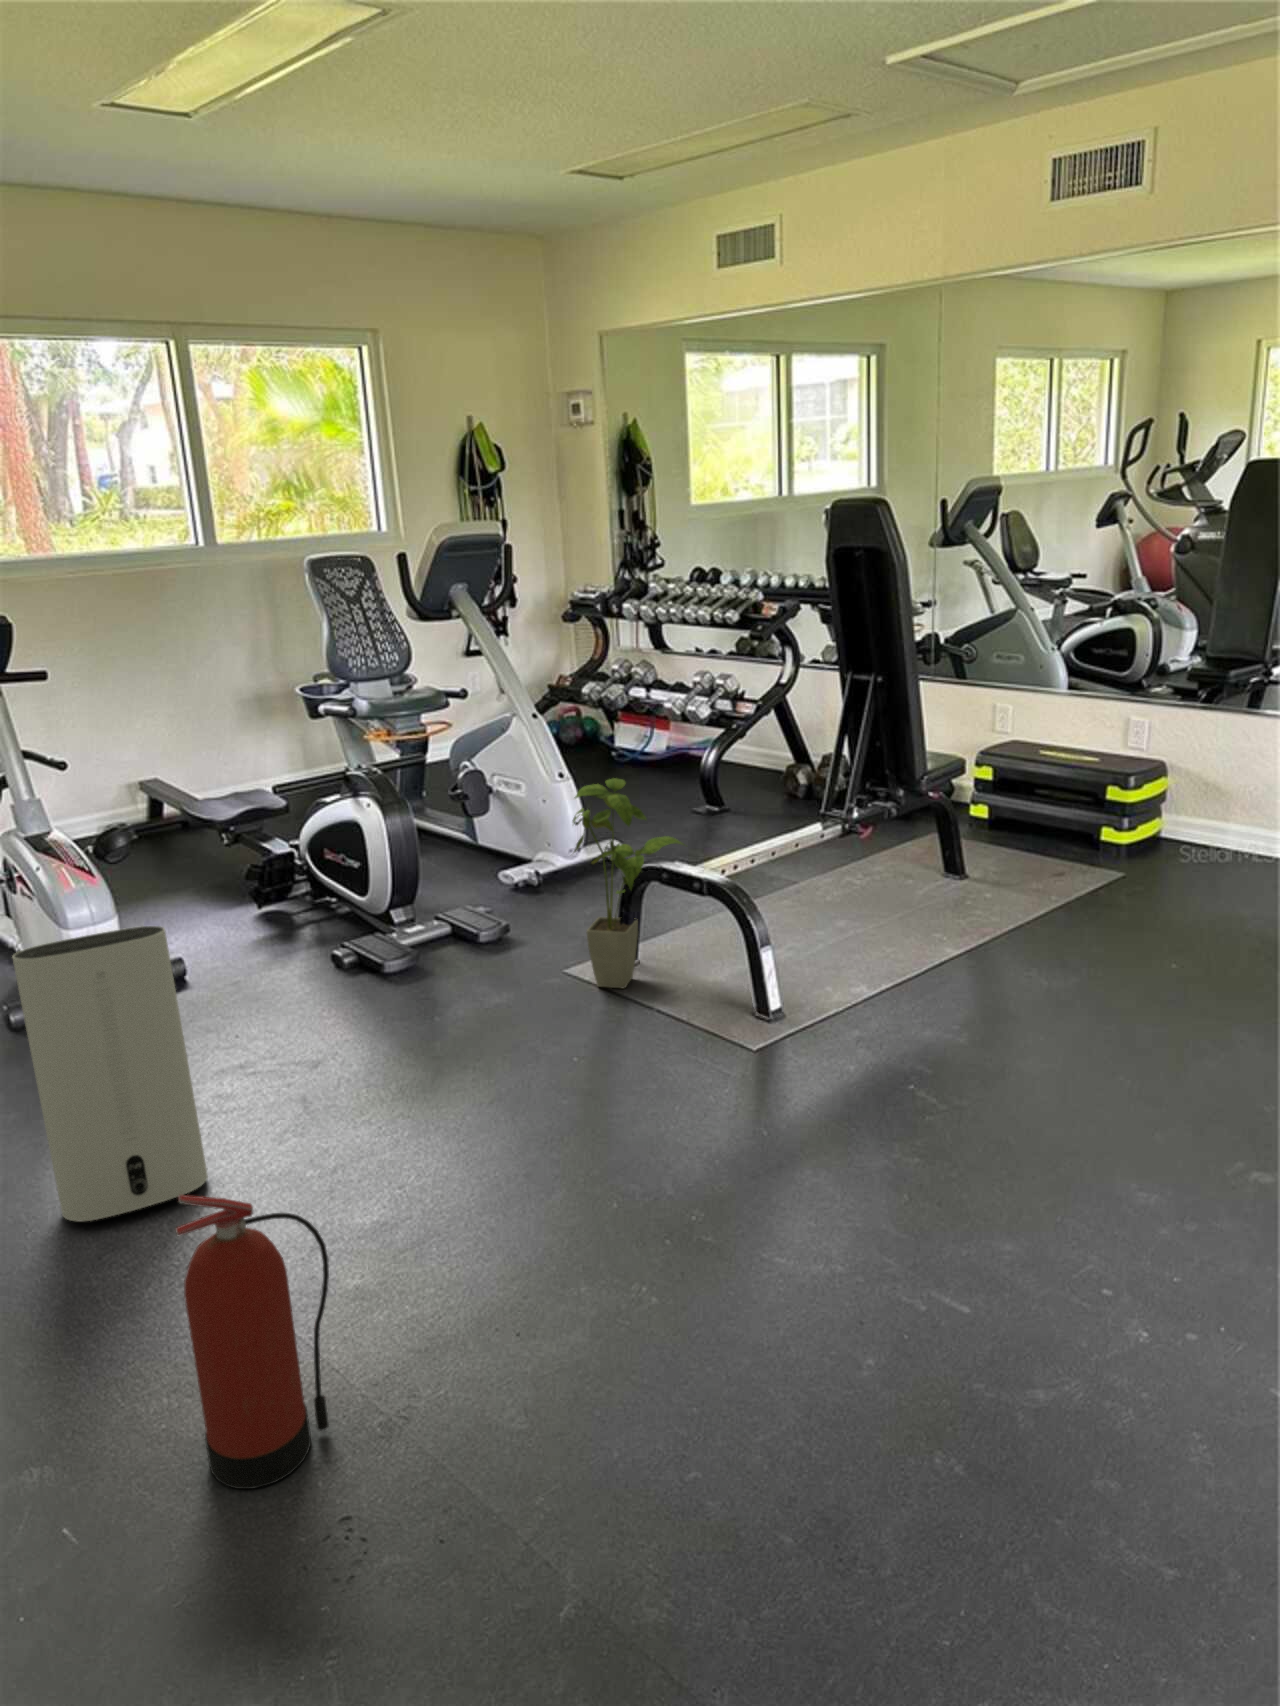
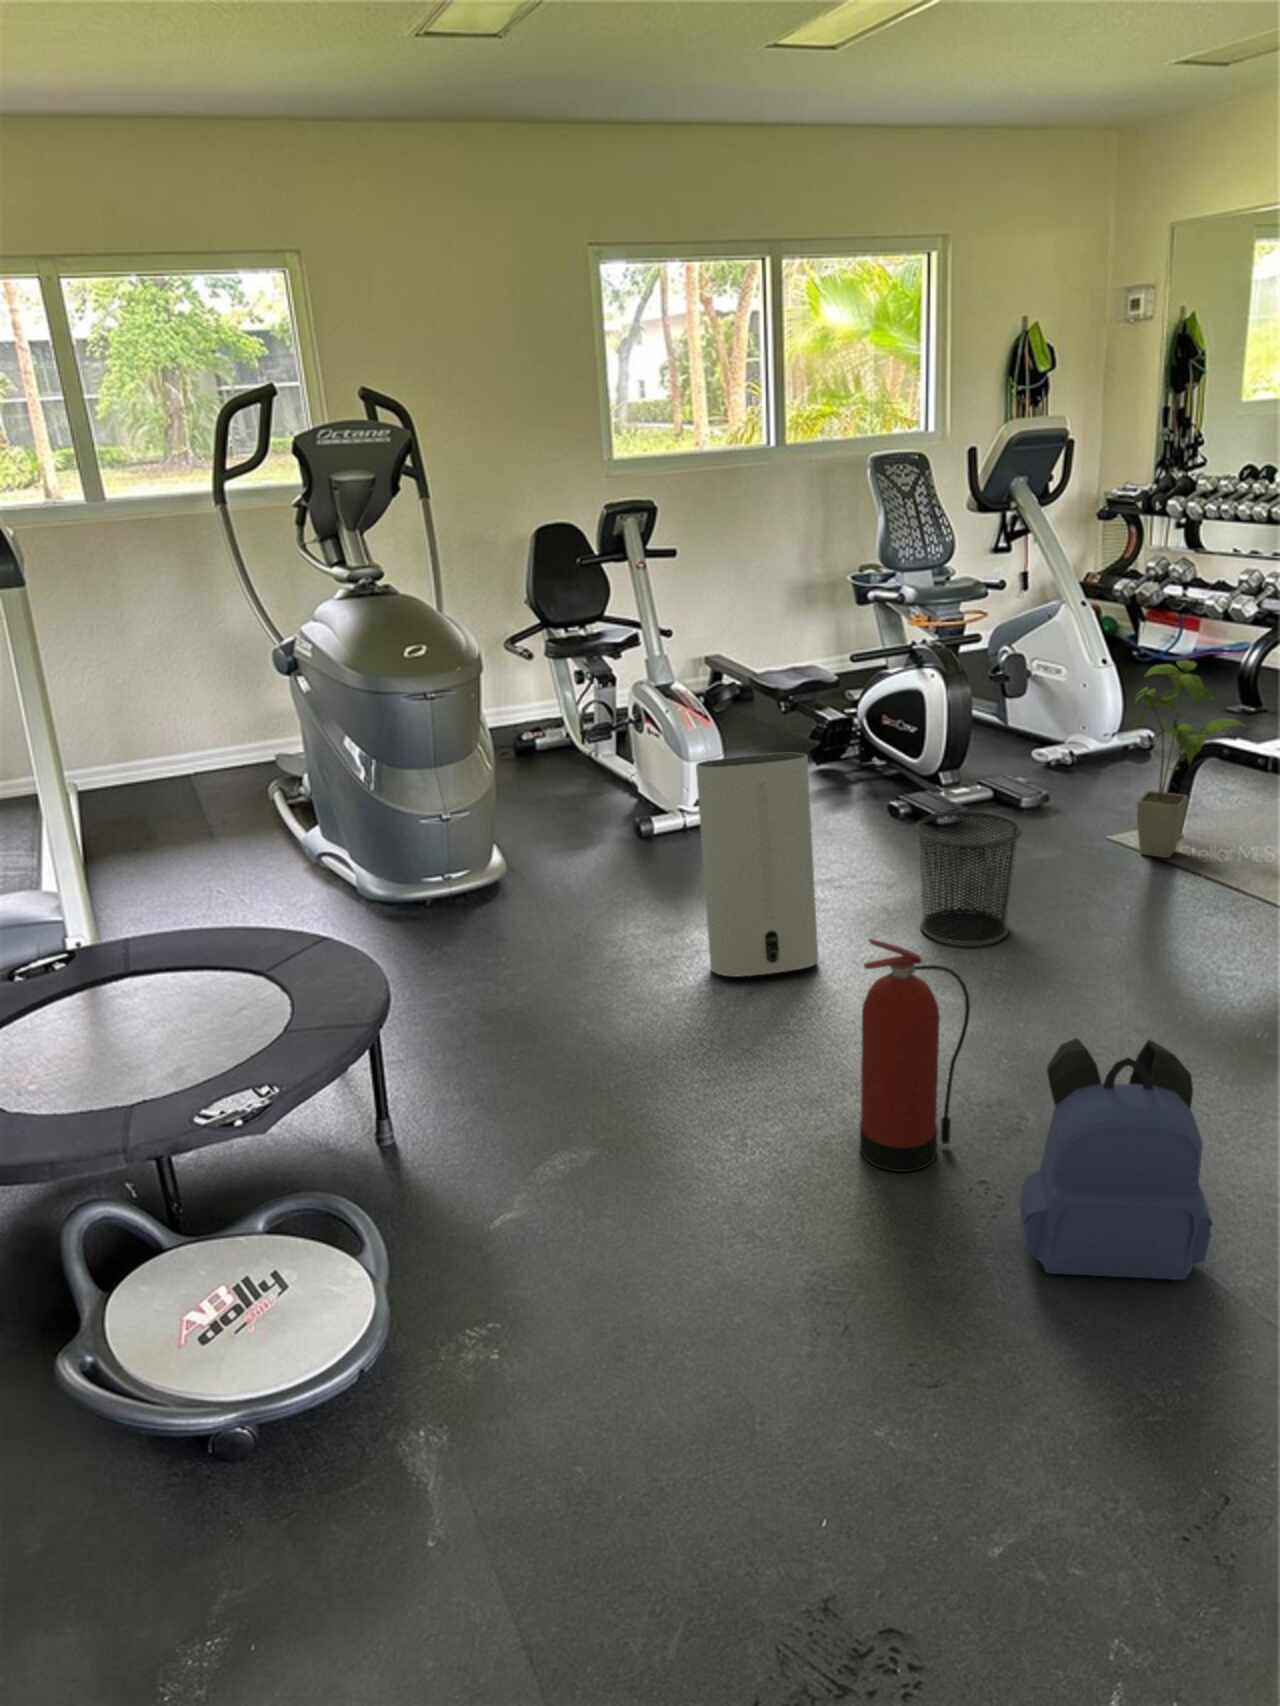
waste bin: none [321,968,445,1131] -> present [915,811,1022,946]
backpack: none [387,1281,610,1611] -> present [1020,1038,1212,1280]

